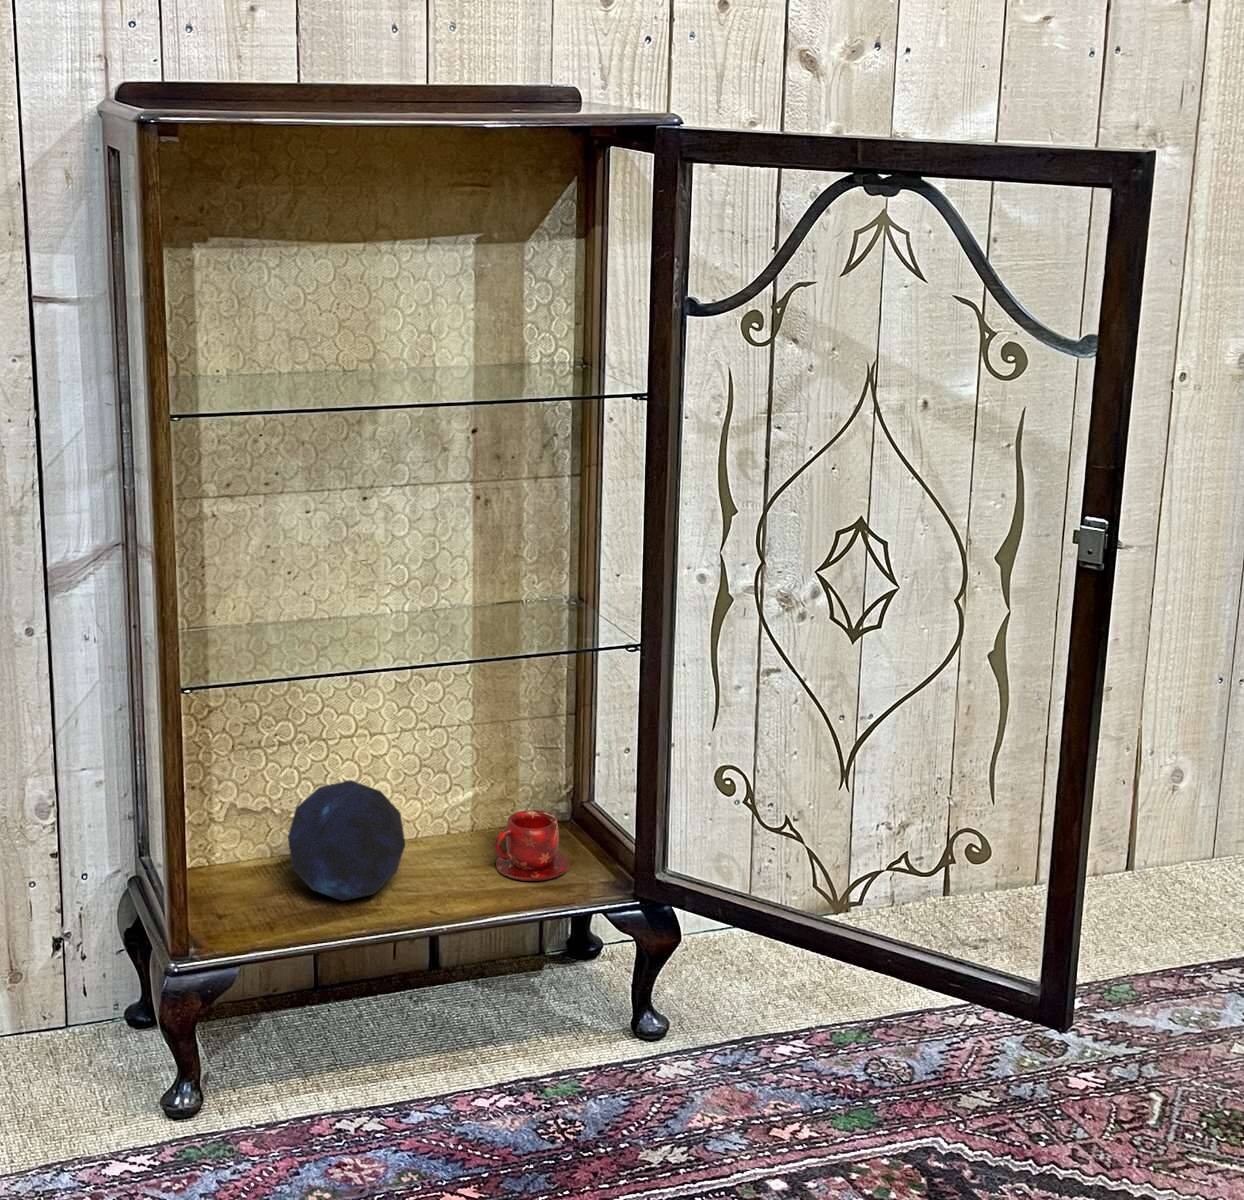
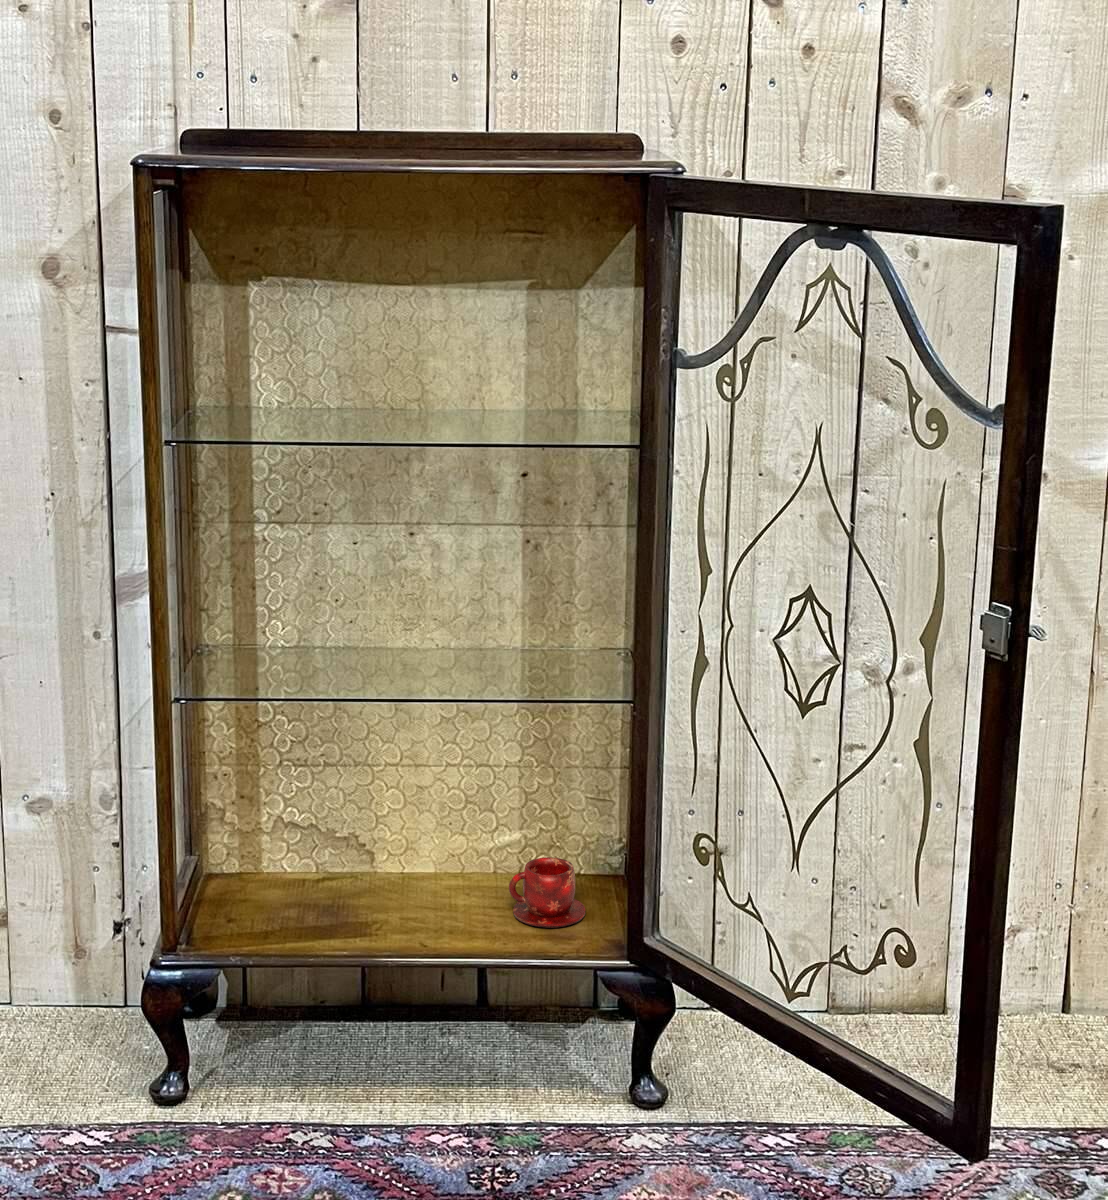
decorative orb: present [288,780,405,901] -> none [303,804,418,919]

